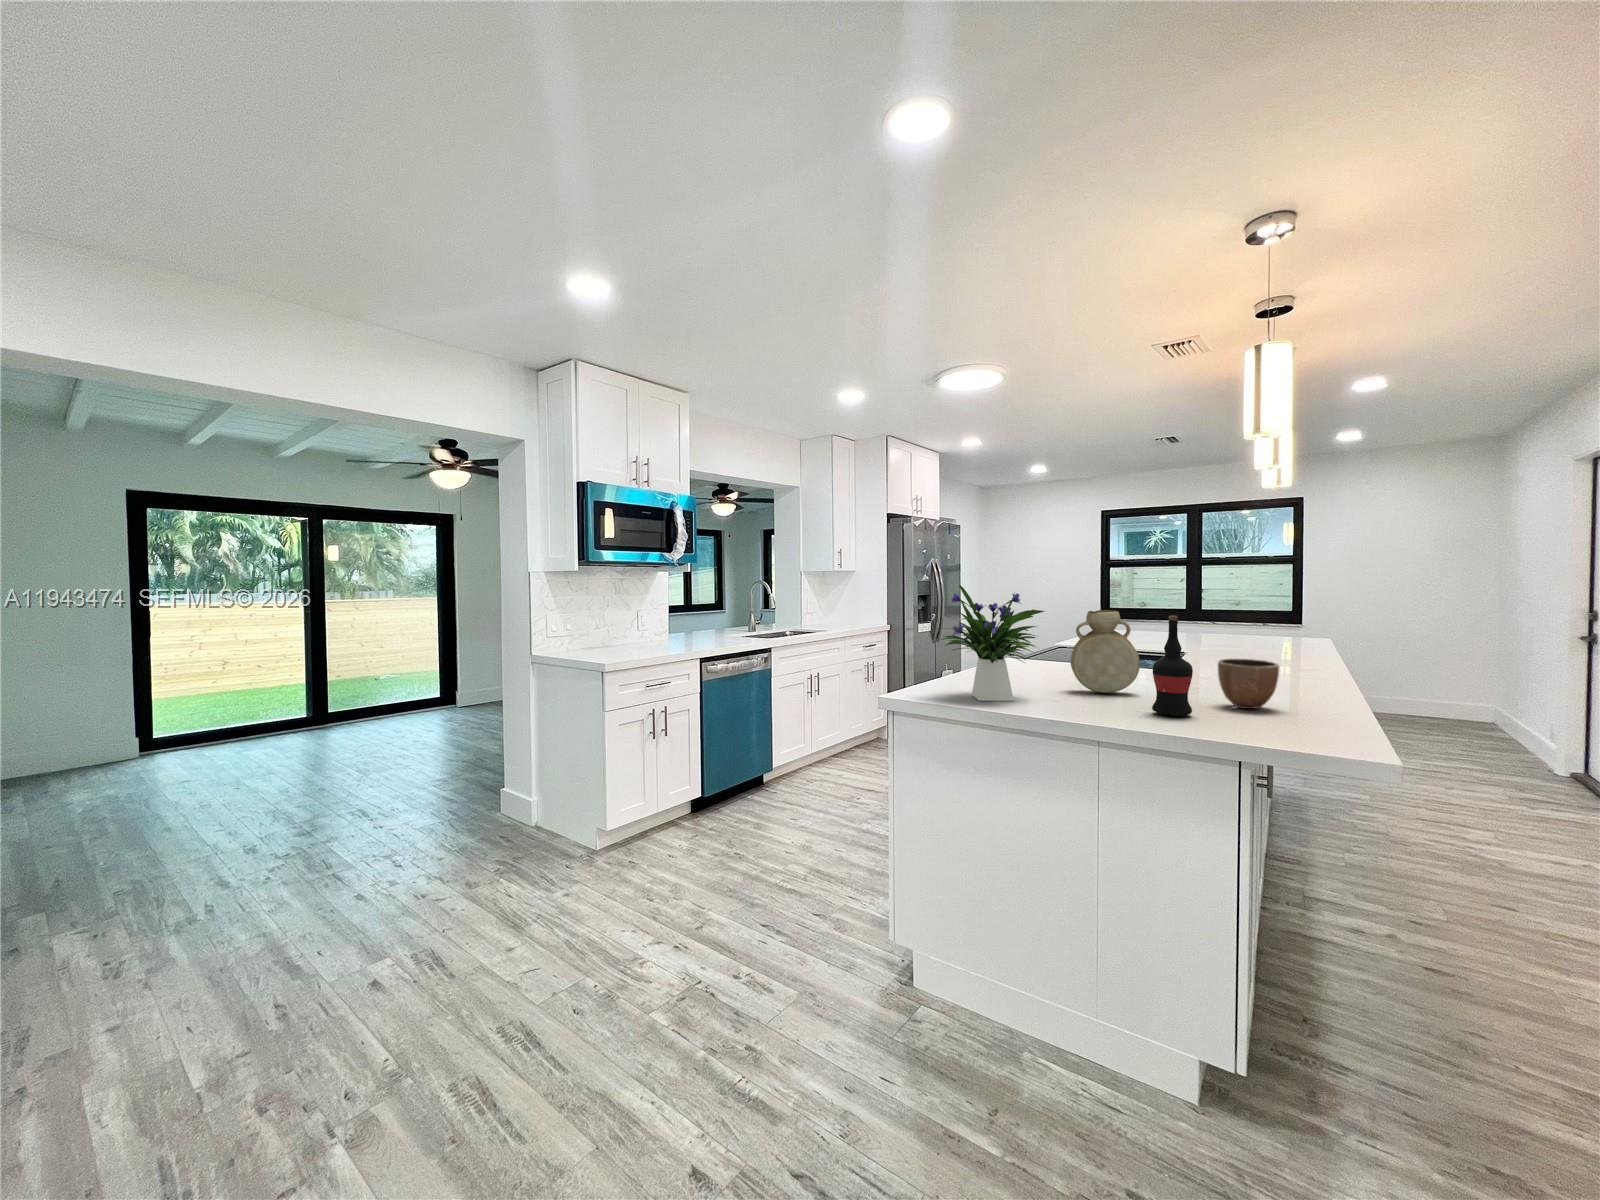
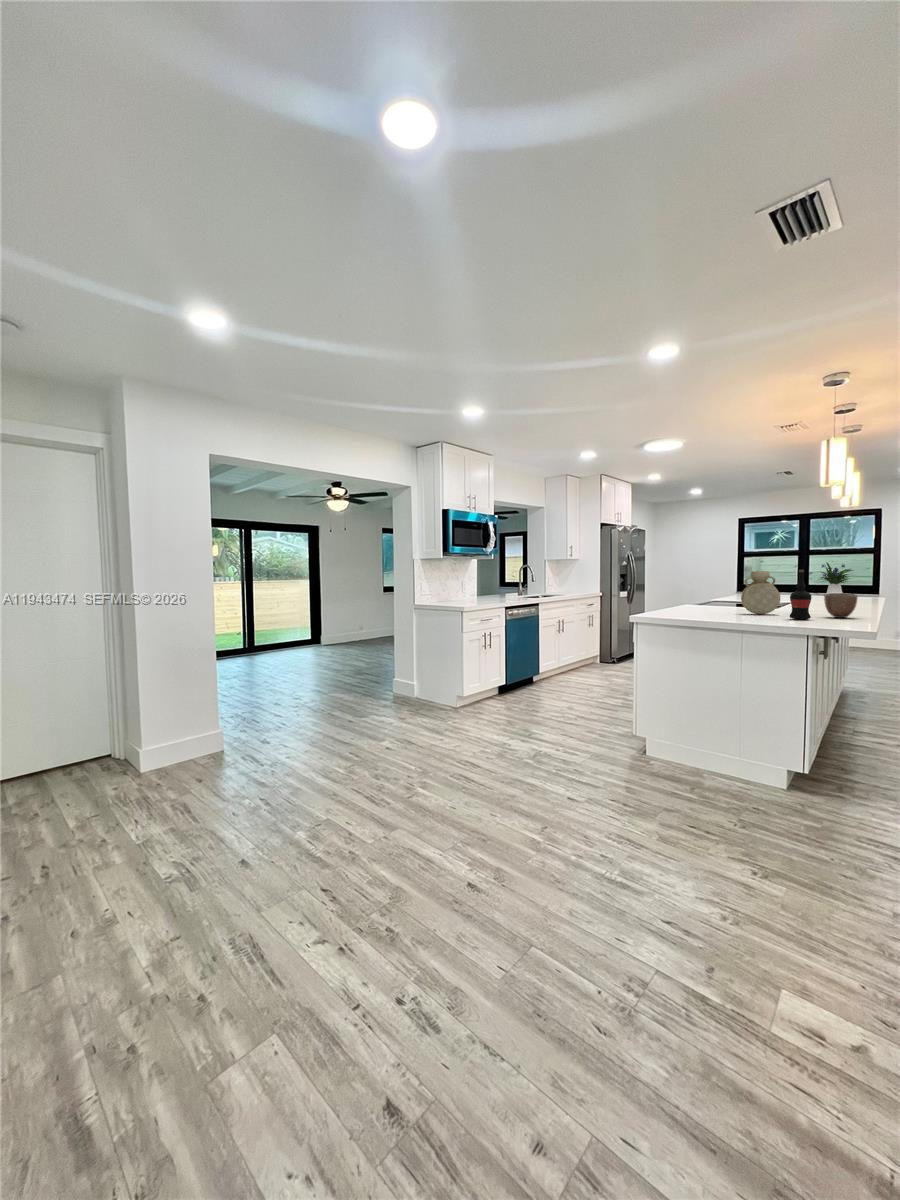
flower arrangement: present [940,585,1044,701] -> present [820,562,852,594]

